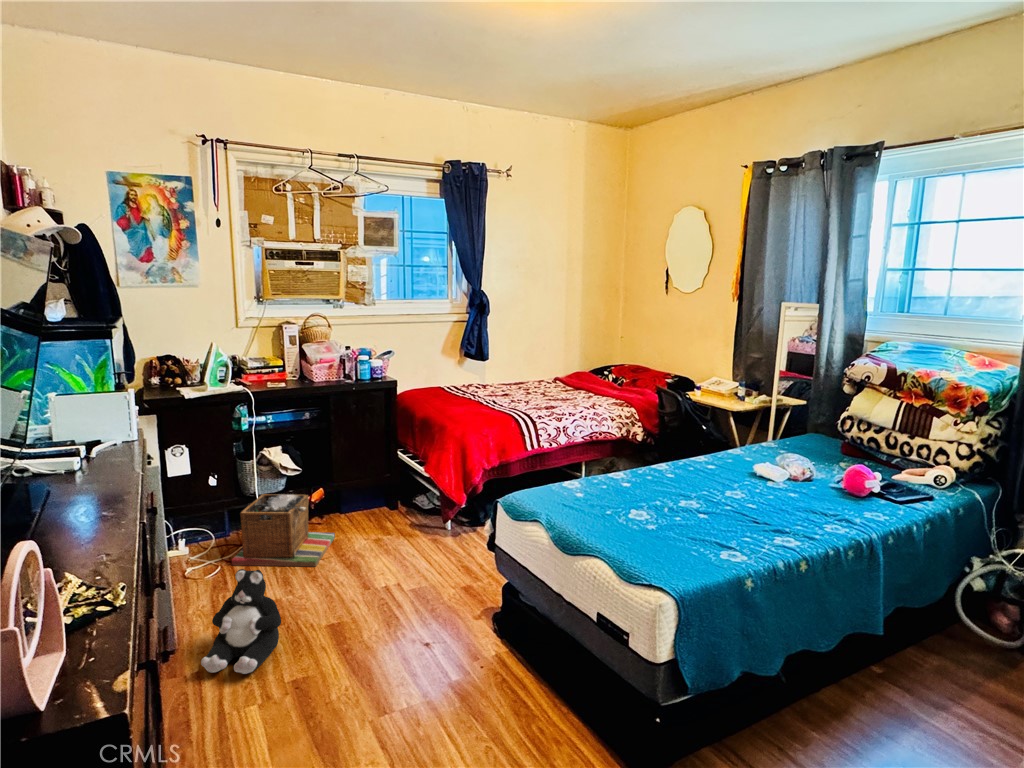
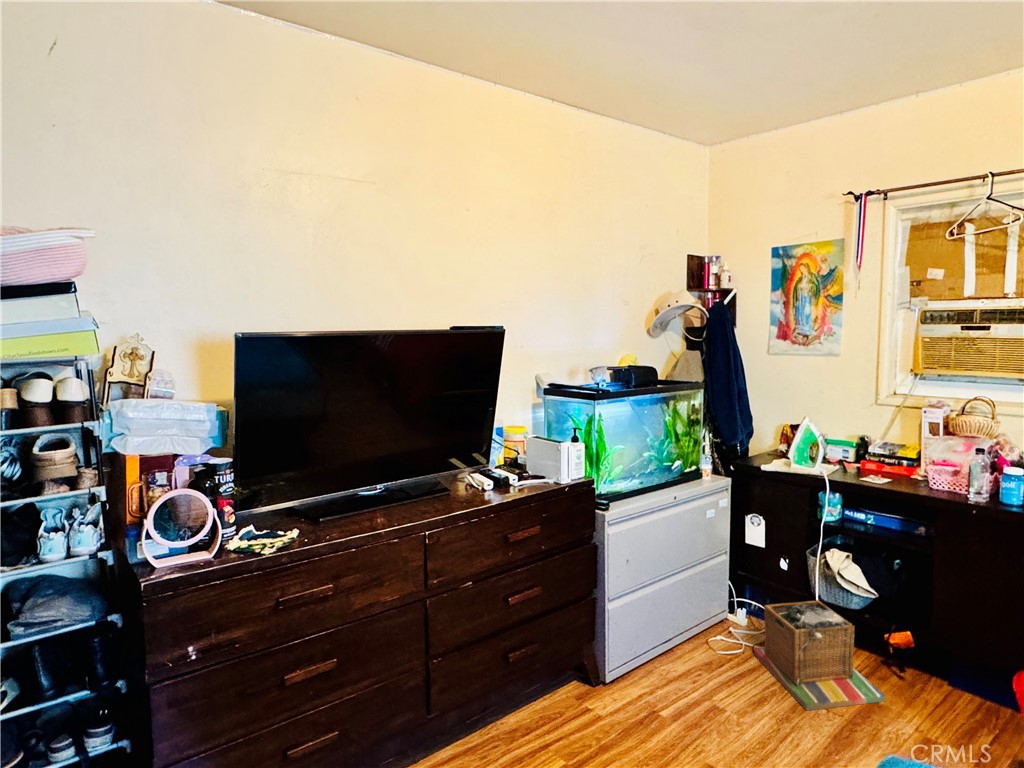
plush toy: present [201,569,281,674] -> none [589,643,668,738]

